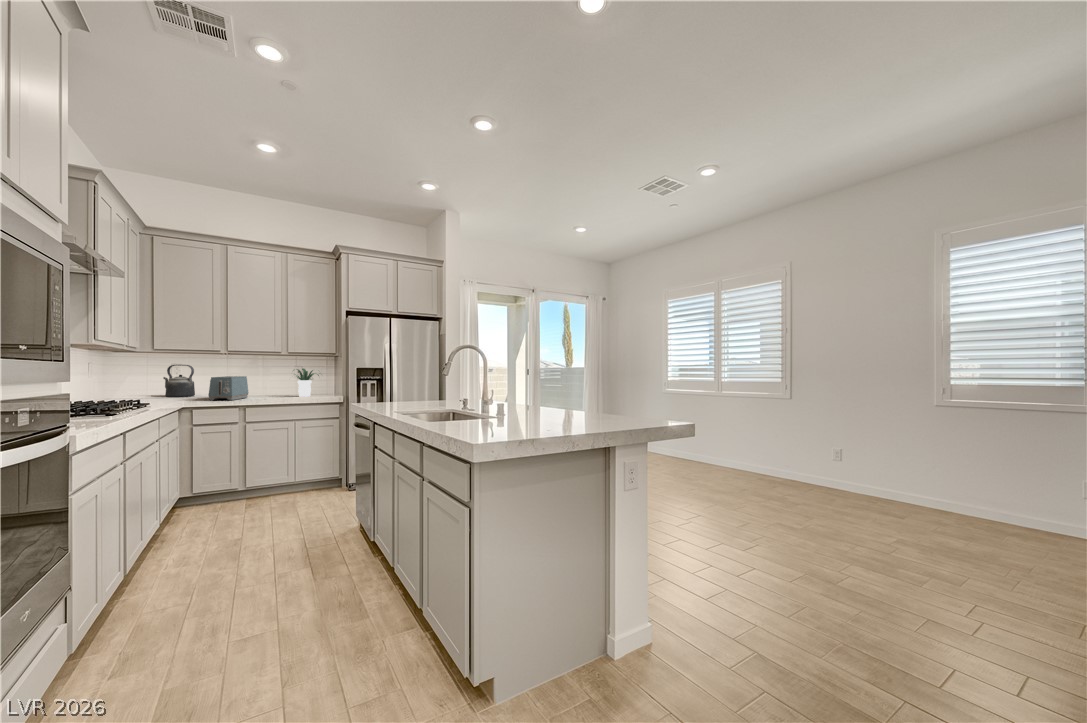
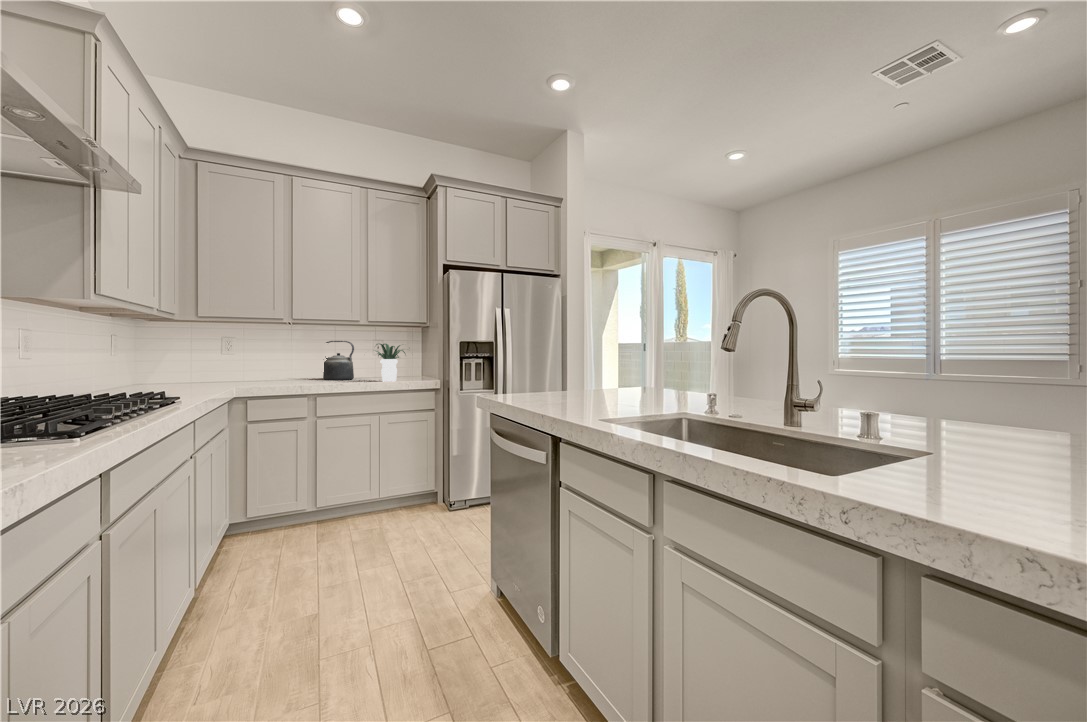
kettle: present [163,365,195,397] -> present [323,341,354,380]
toaster: present [209,376,248,400] -> none [268,353,318,386]

